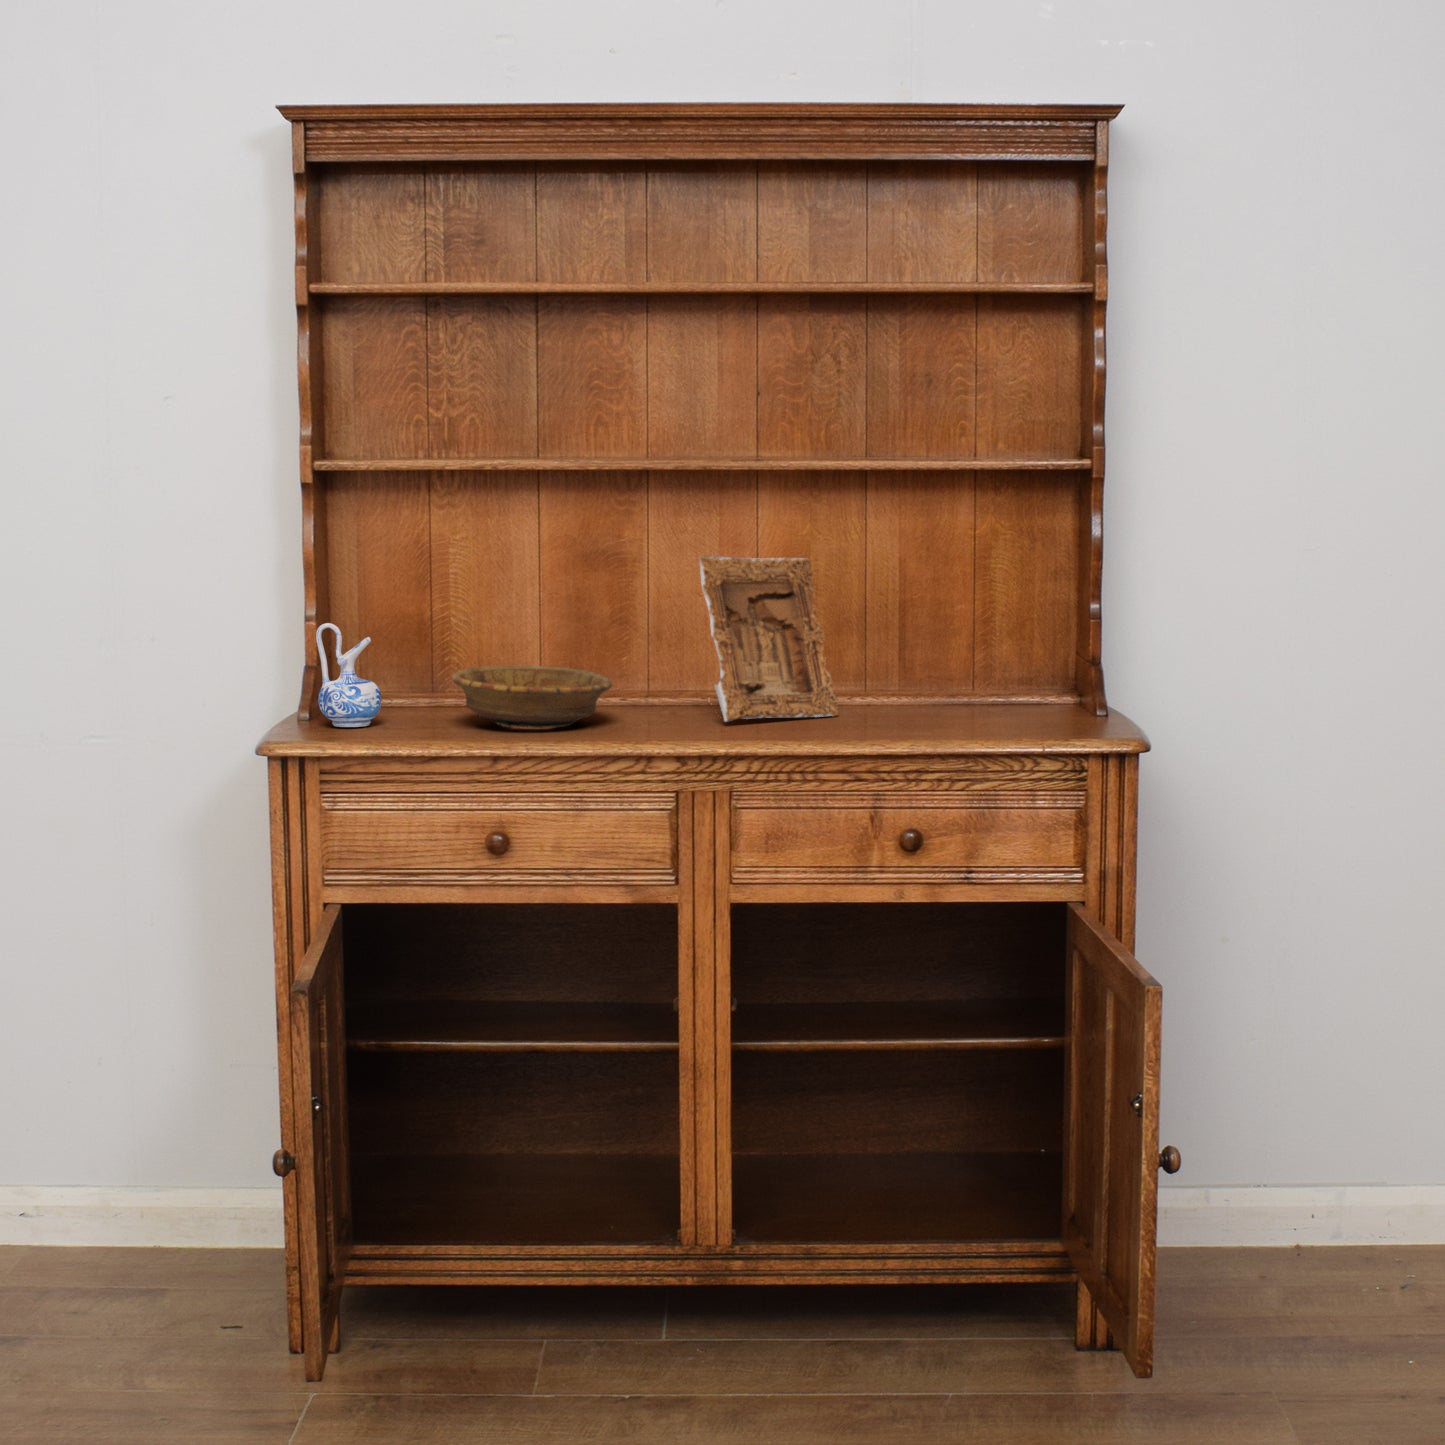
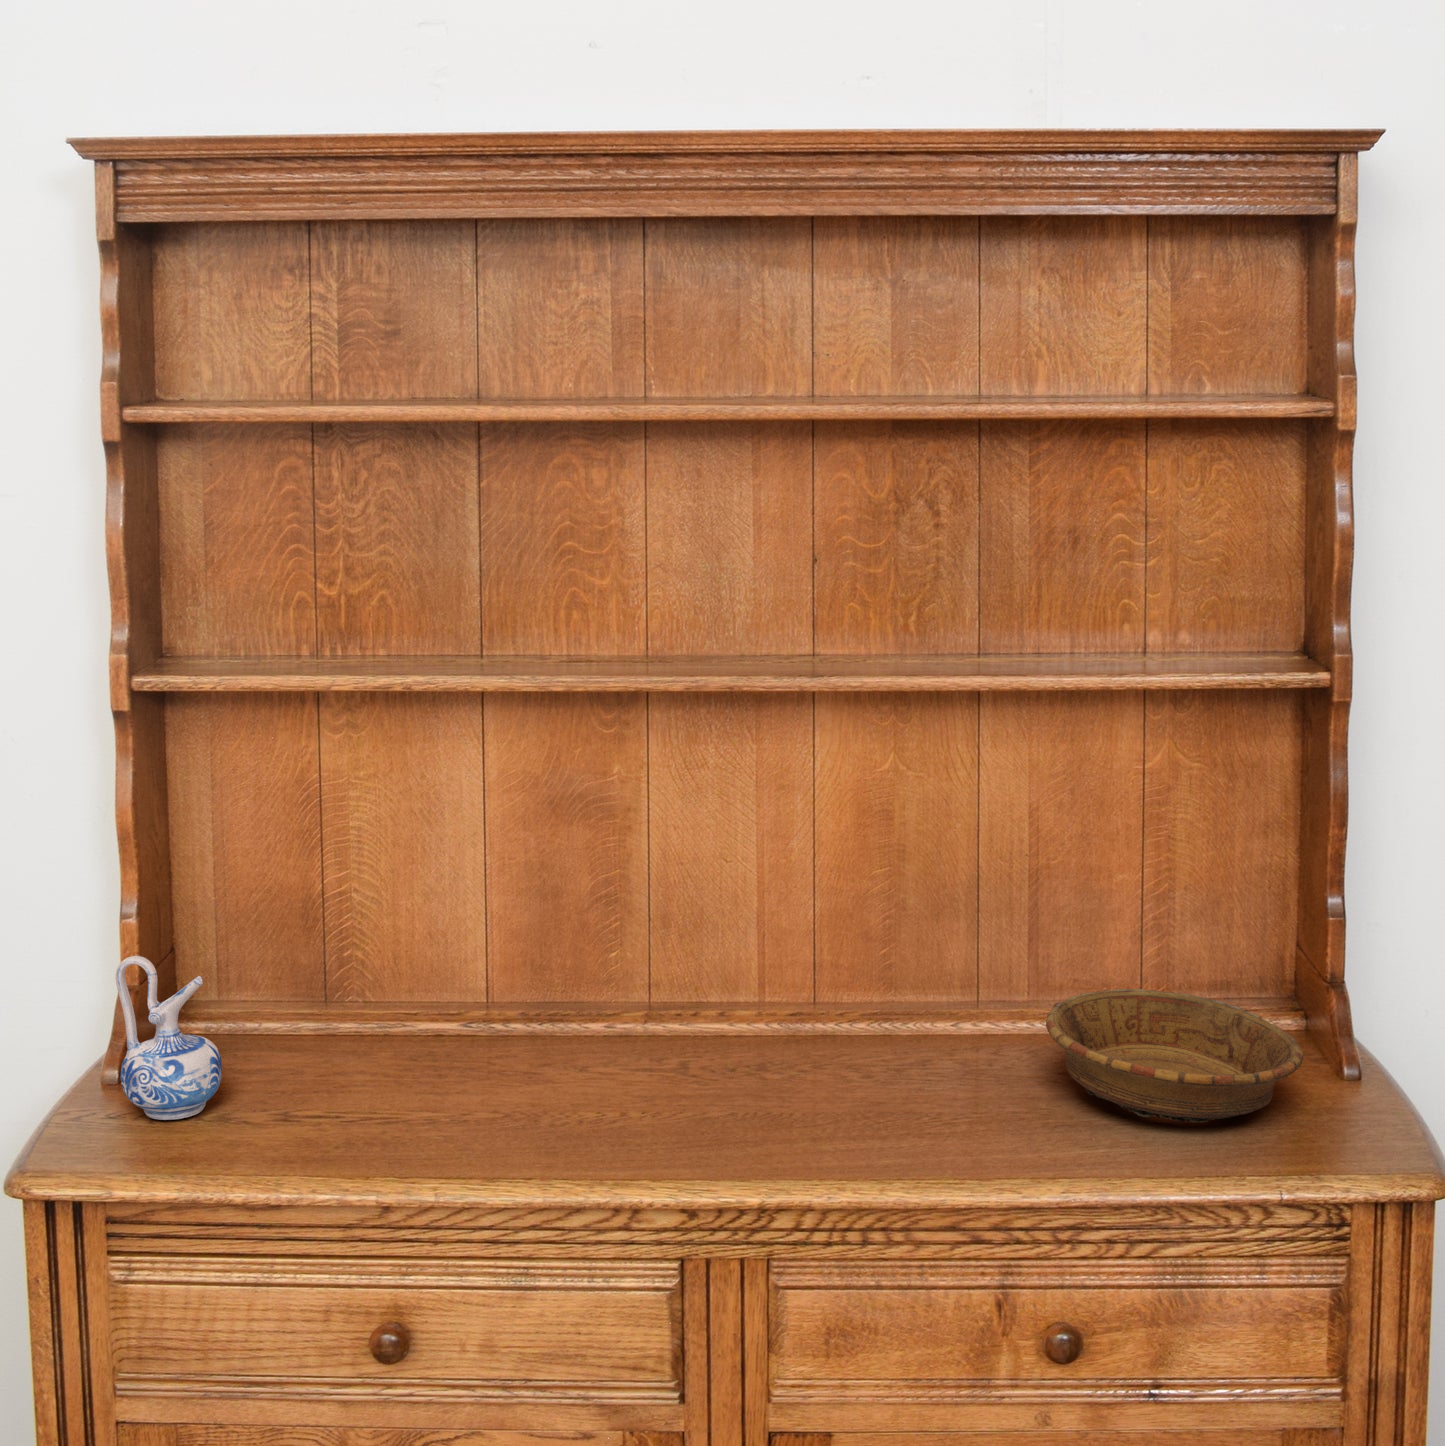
picture frame: present [699,555,838,722] -> none [719,825,935,1111]
decorative bowl: present [451,666,612,728] -> present [1046,989,1303,1122]

